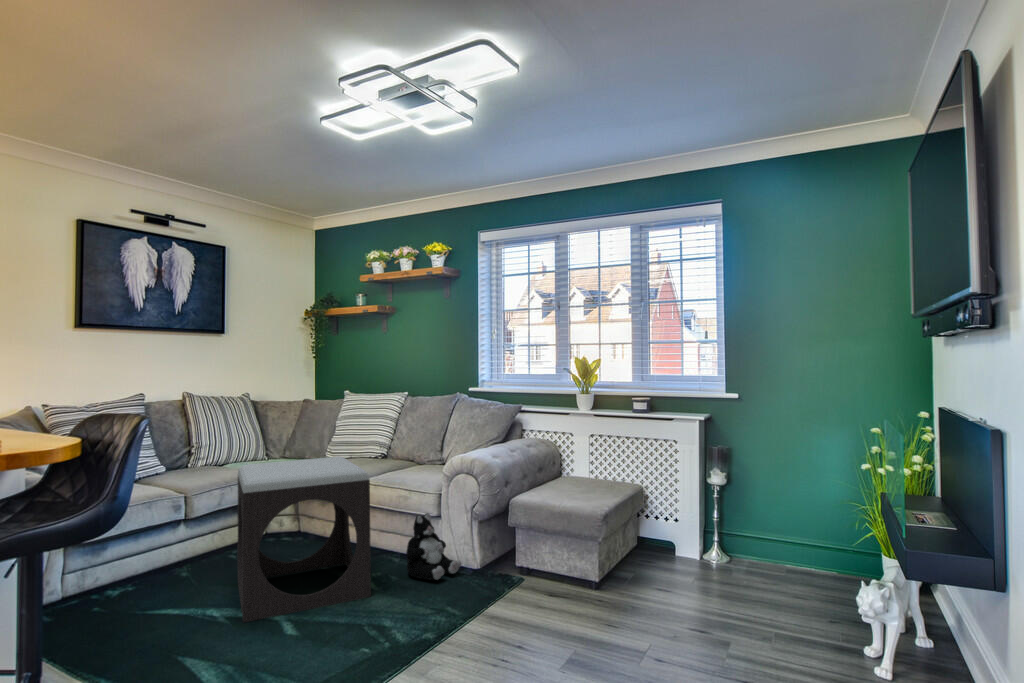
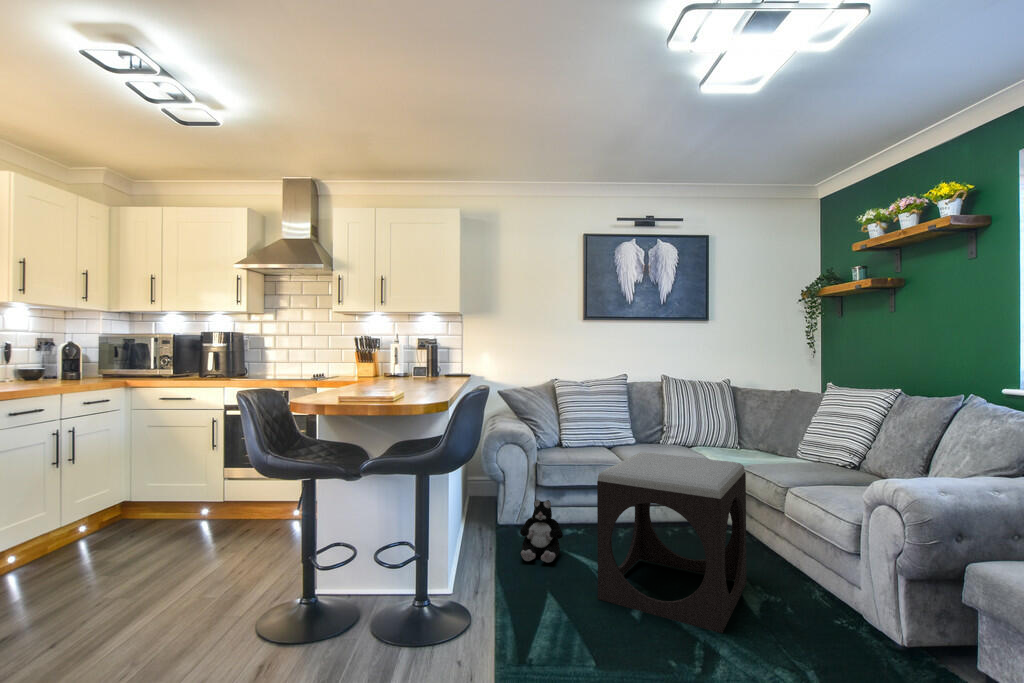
plush toy: present [406,513,461,580] -> present [520,500,563,563]

